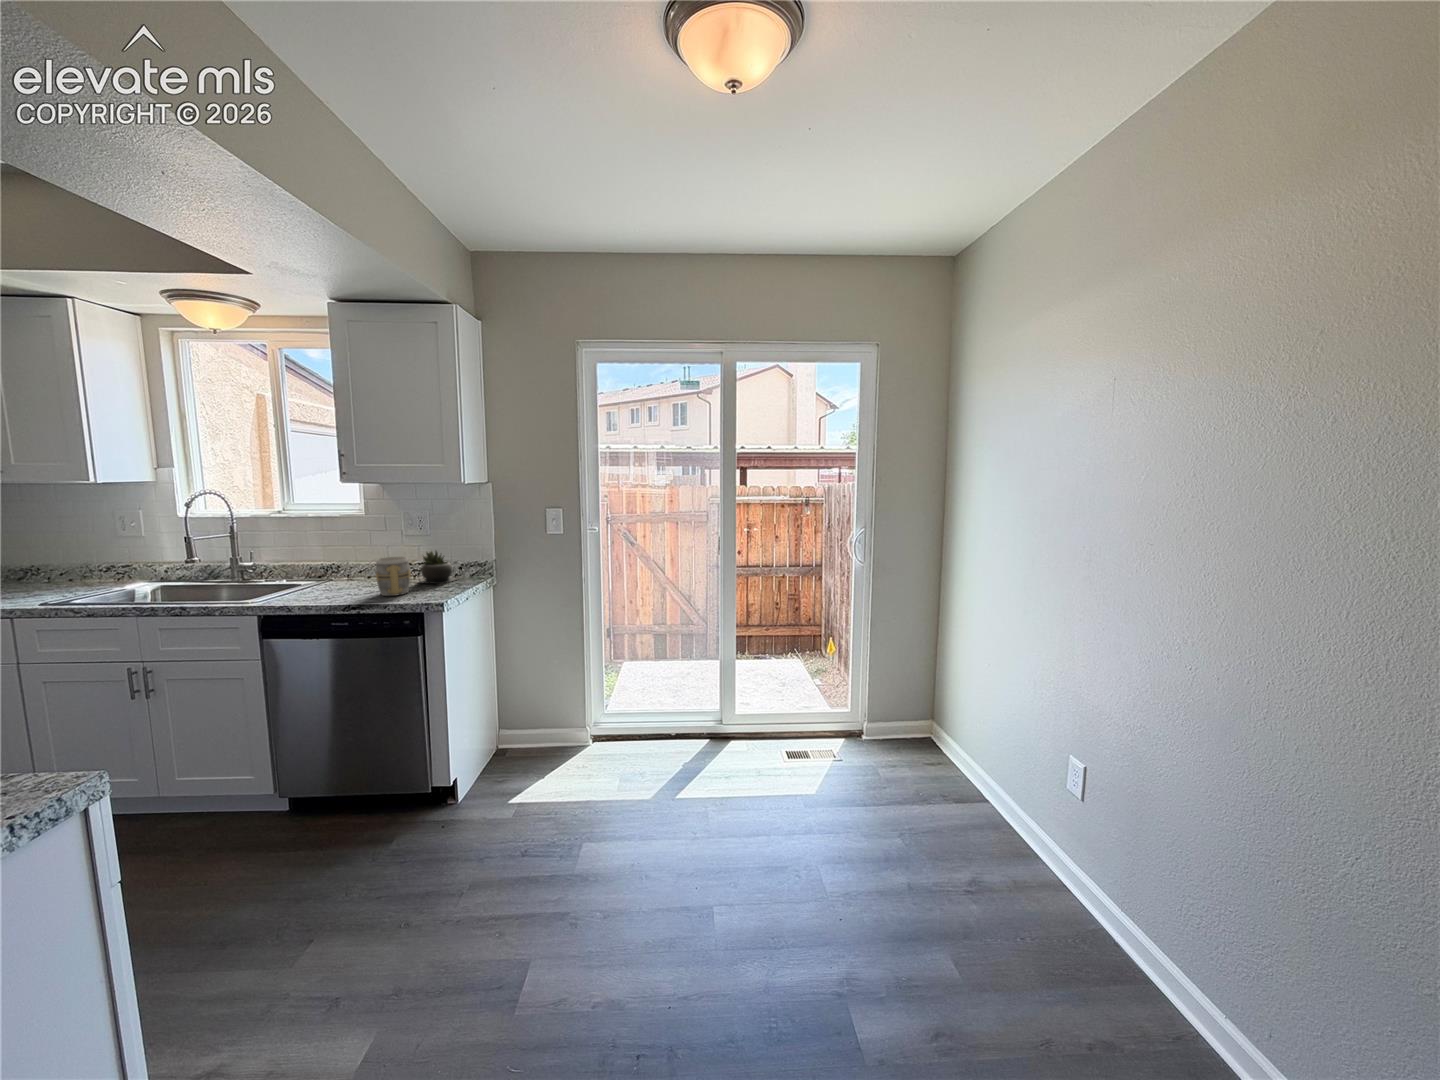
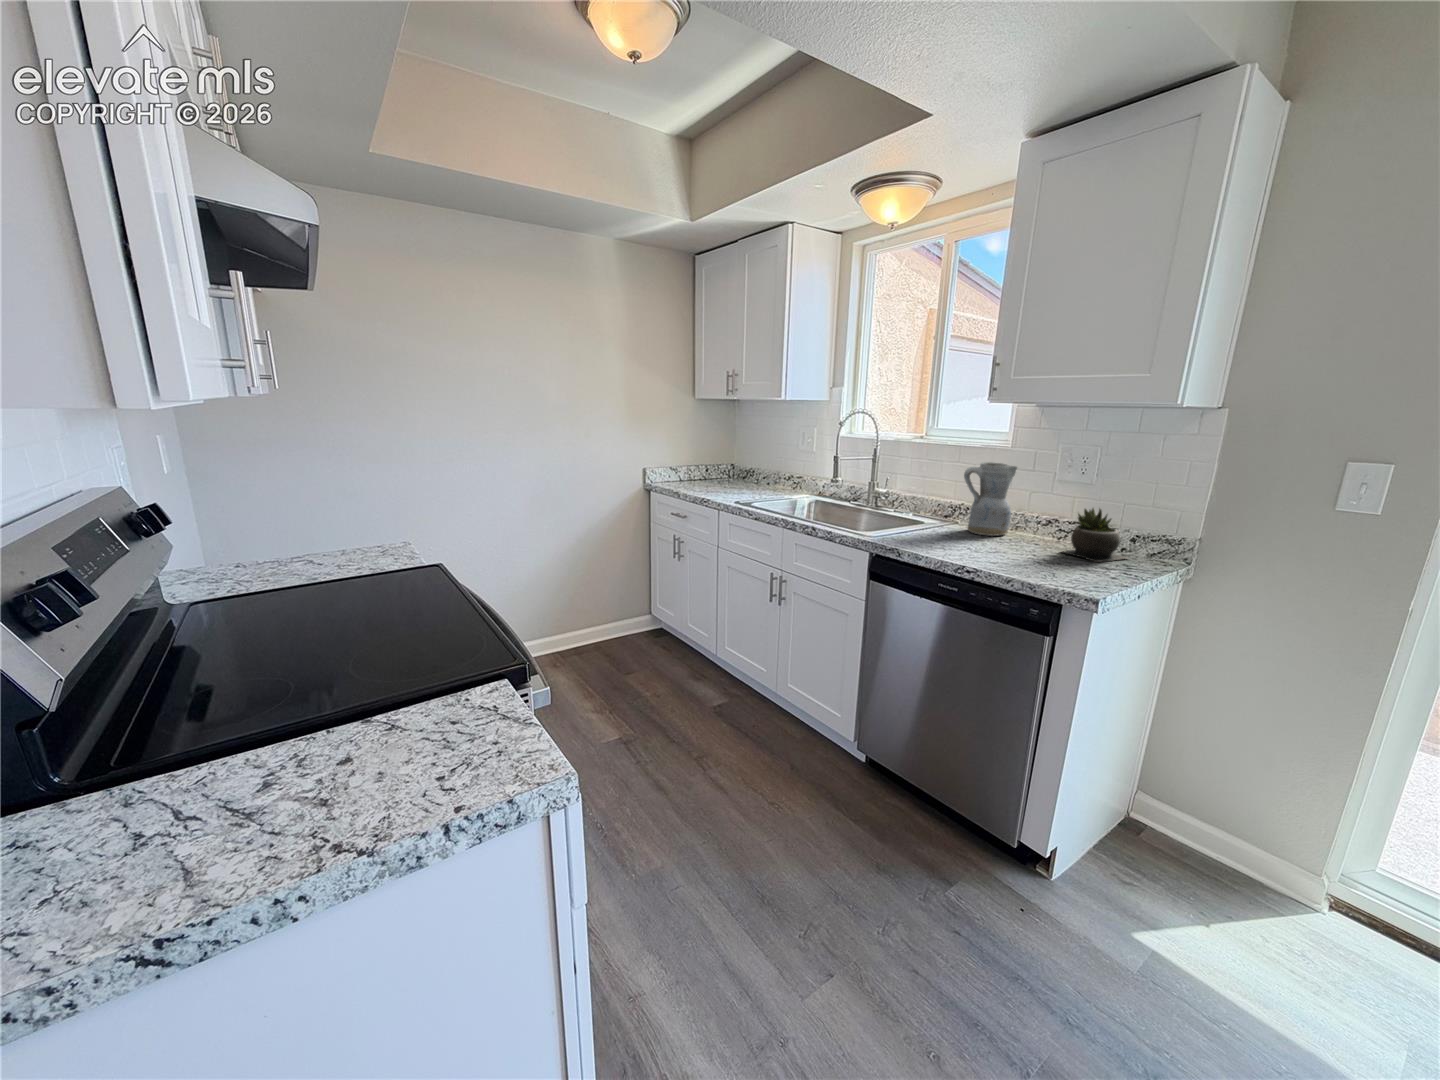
ceramic pitcher: none [330,529,375,584] -> present [964,462,1017,536]
mug: present [375,557,411,596] -> none [1005,509,1055,567]

